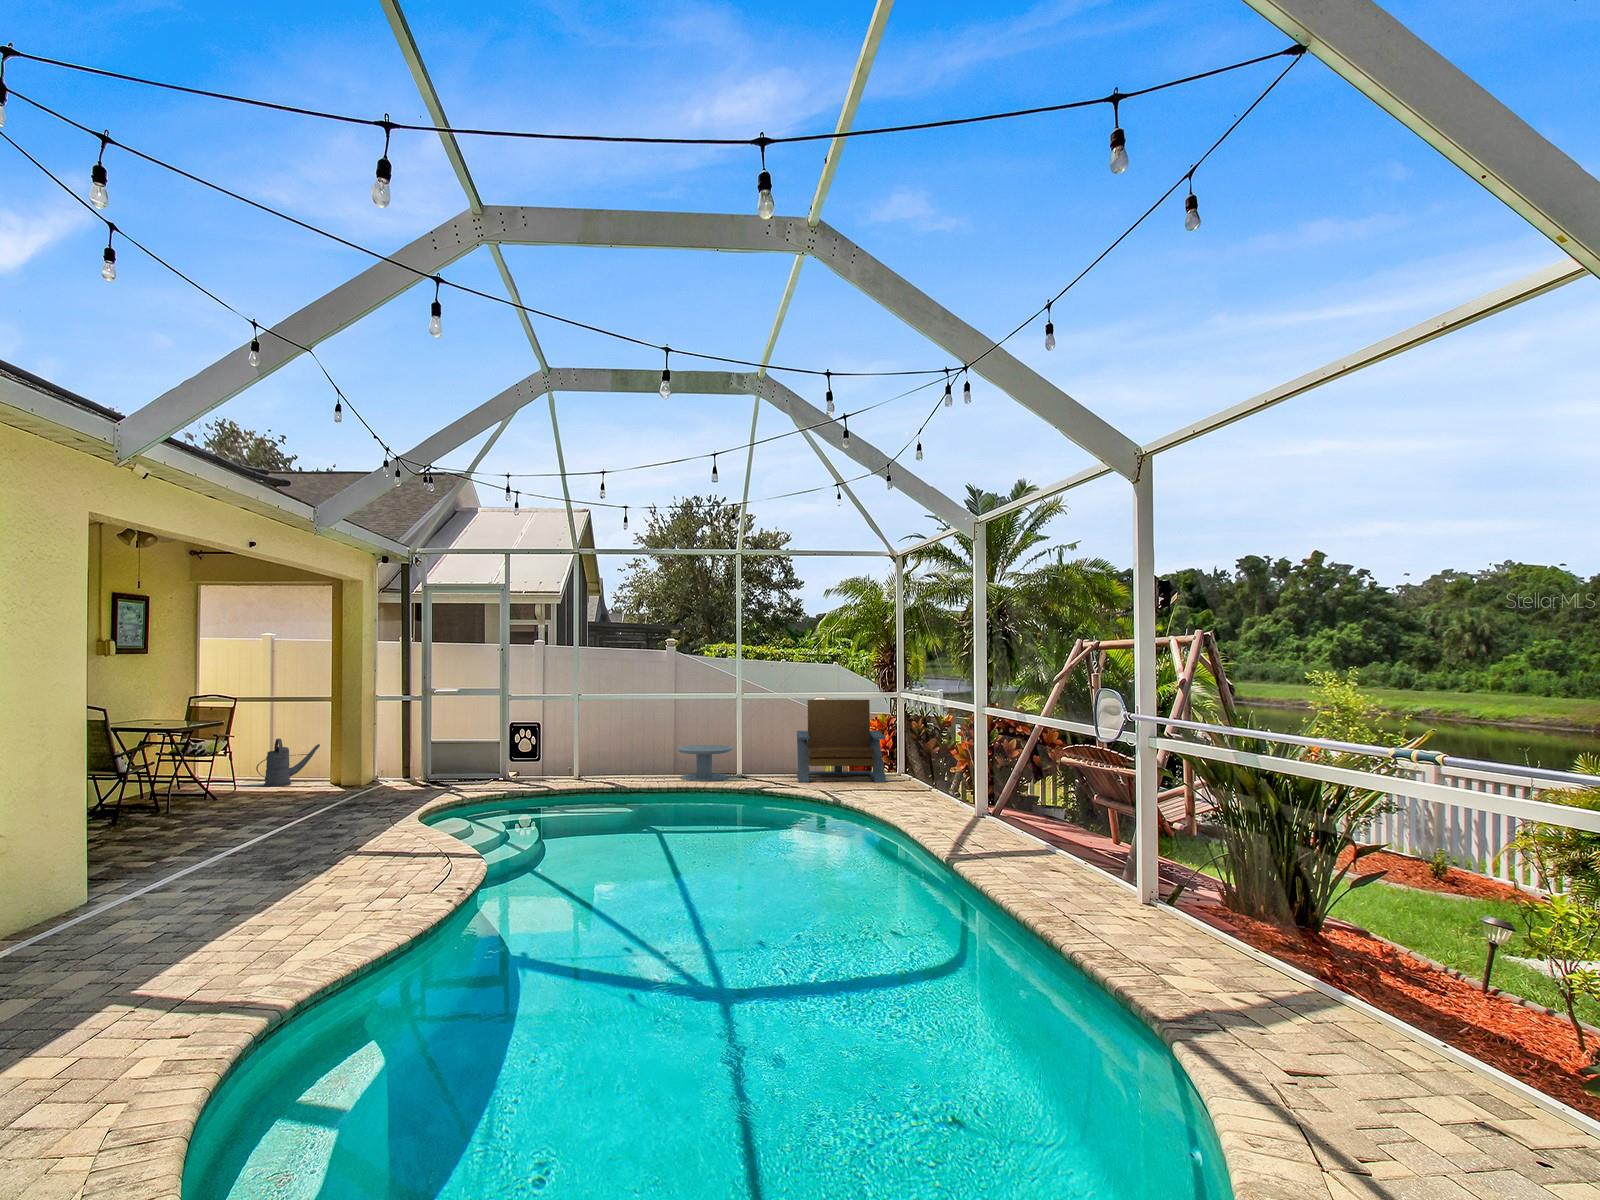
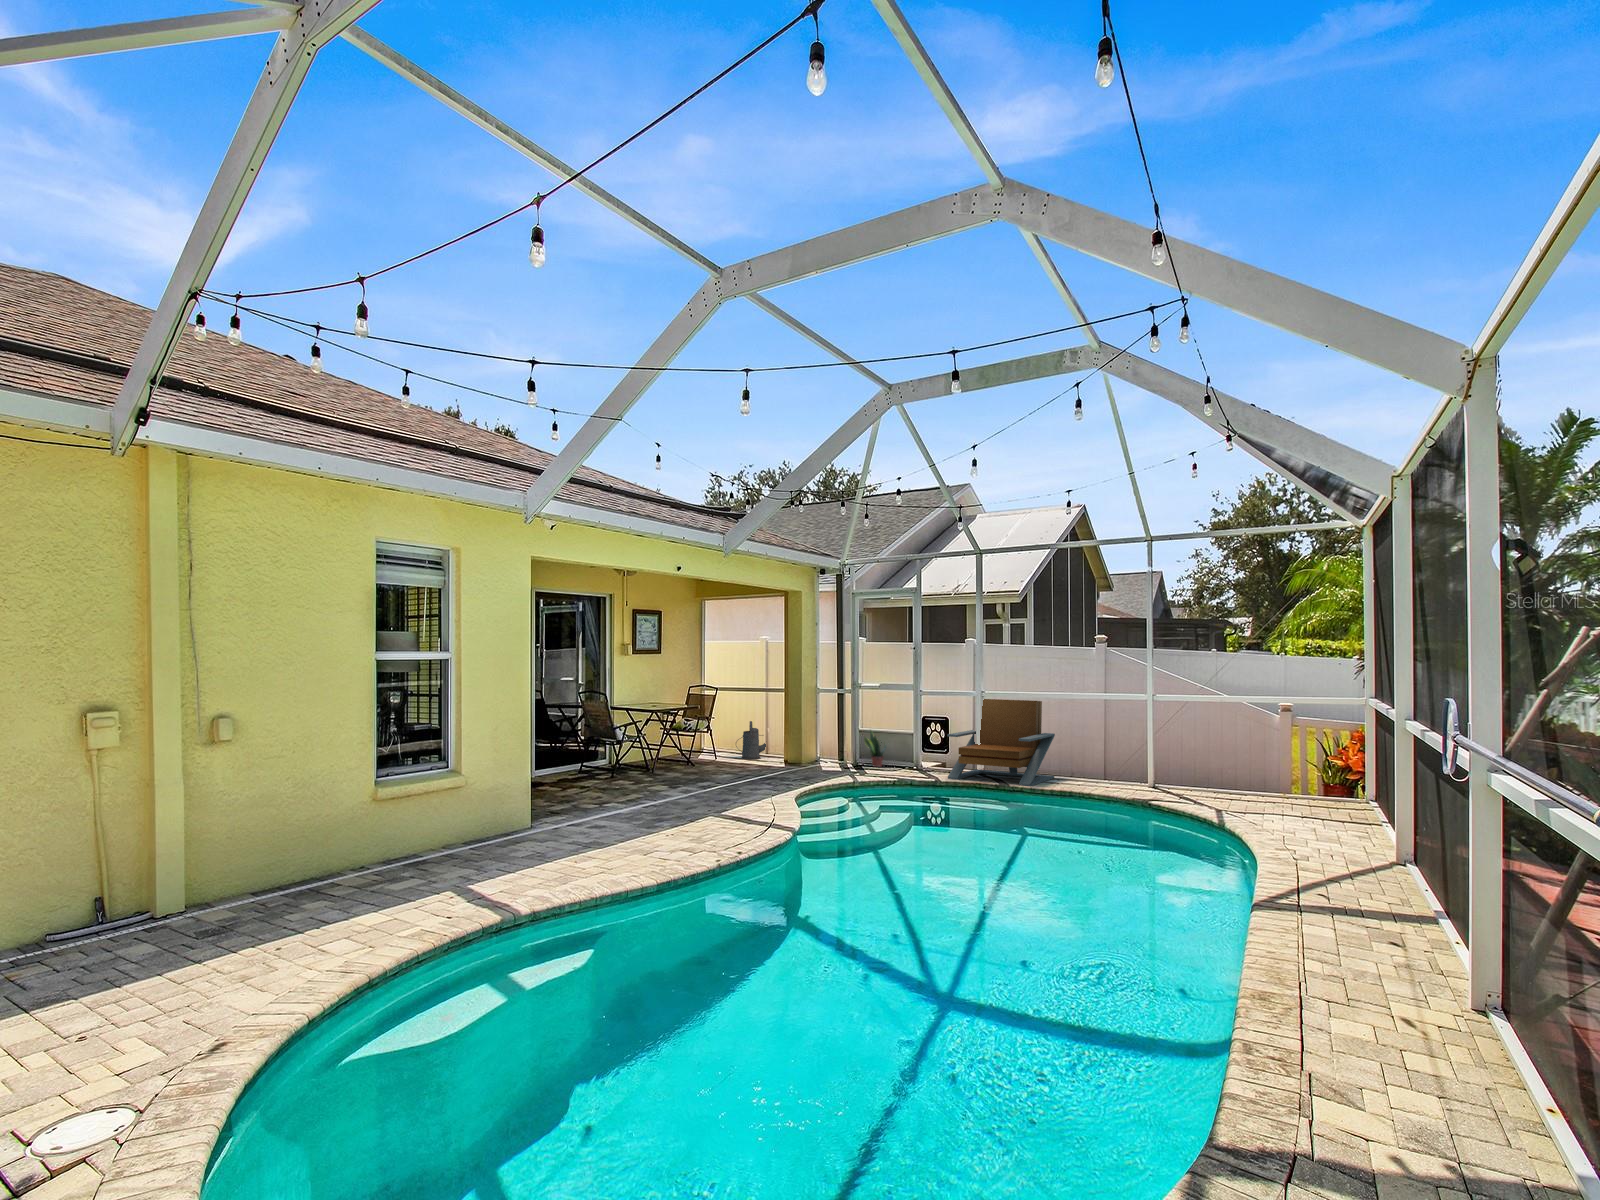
lounge chair: present [797,700,886,783] -> present [947,699,1055,786]
potted plant: none [440,739,469,782] -> present [864,731,886,767]
side table: present [676,745,733,781] -> none [1076,749,1139,787]

